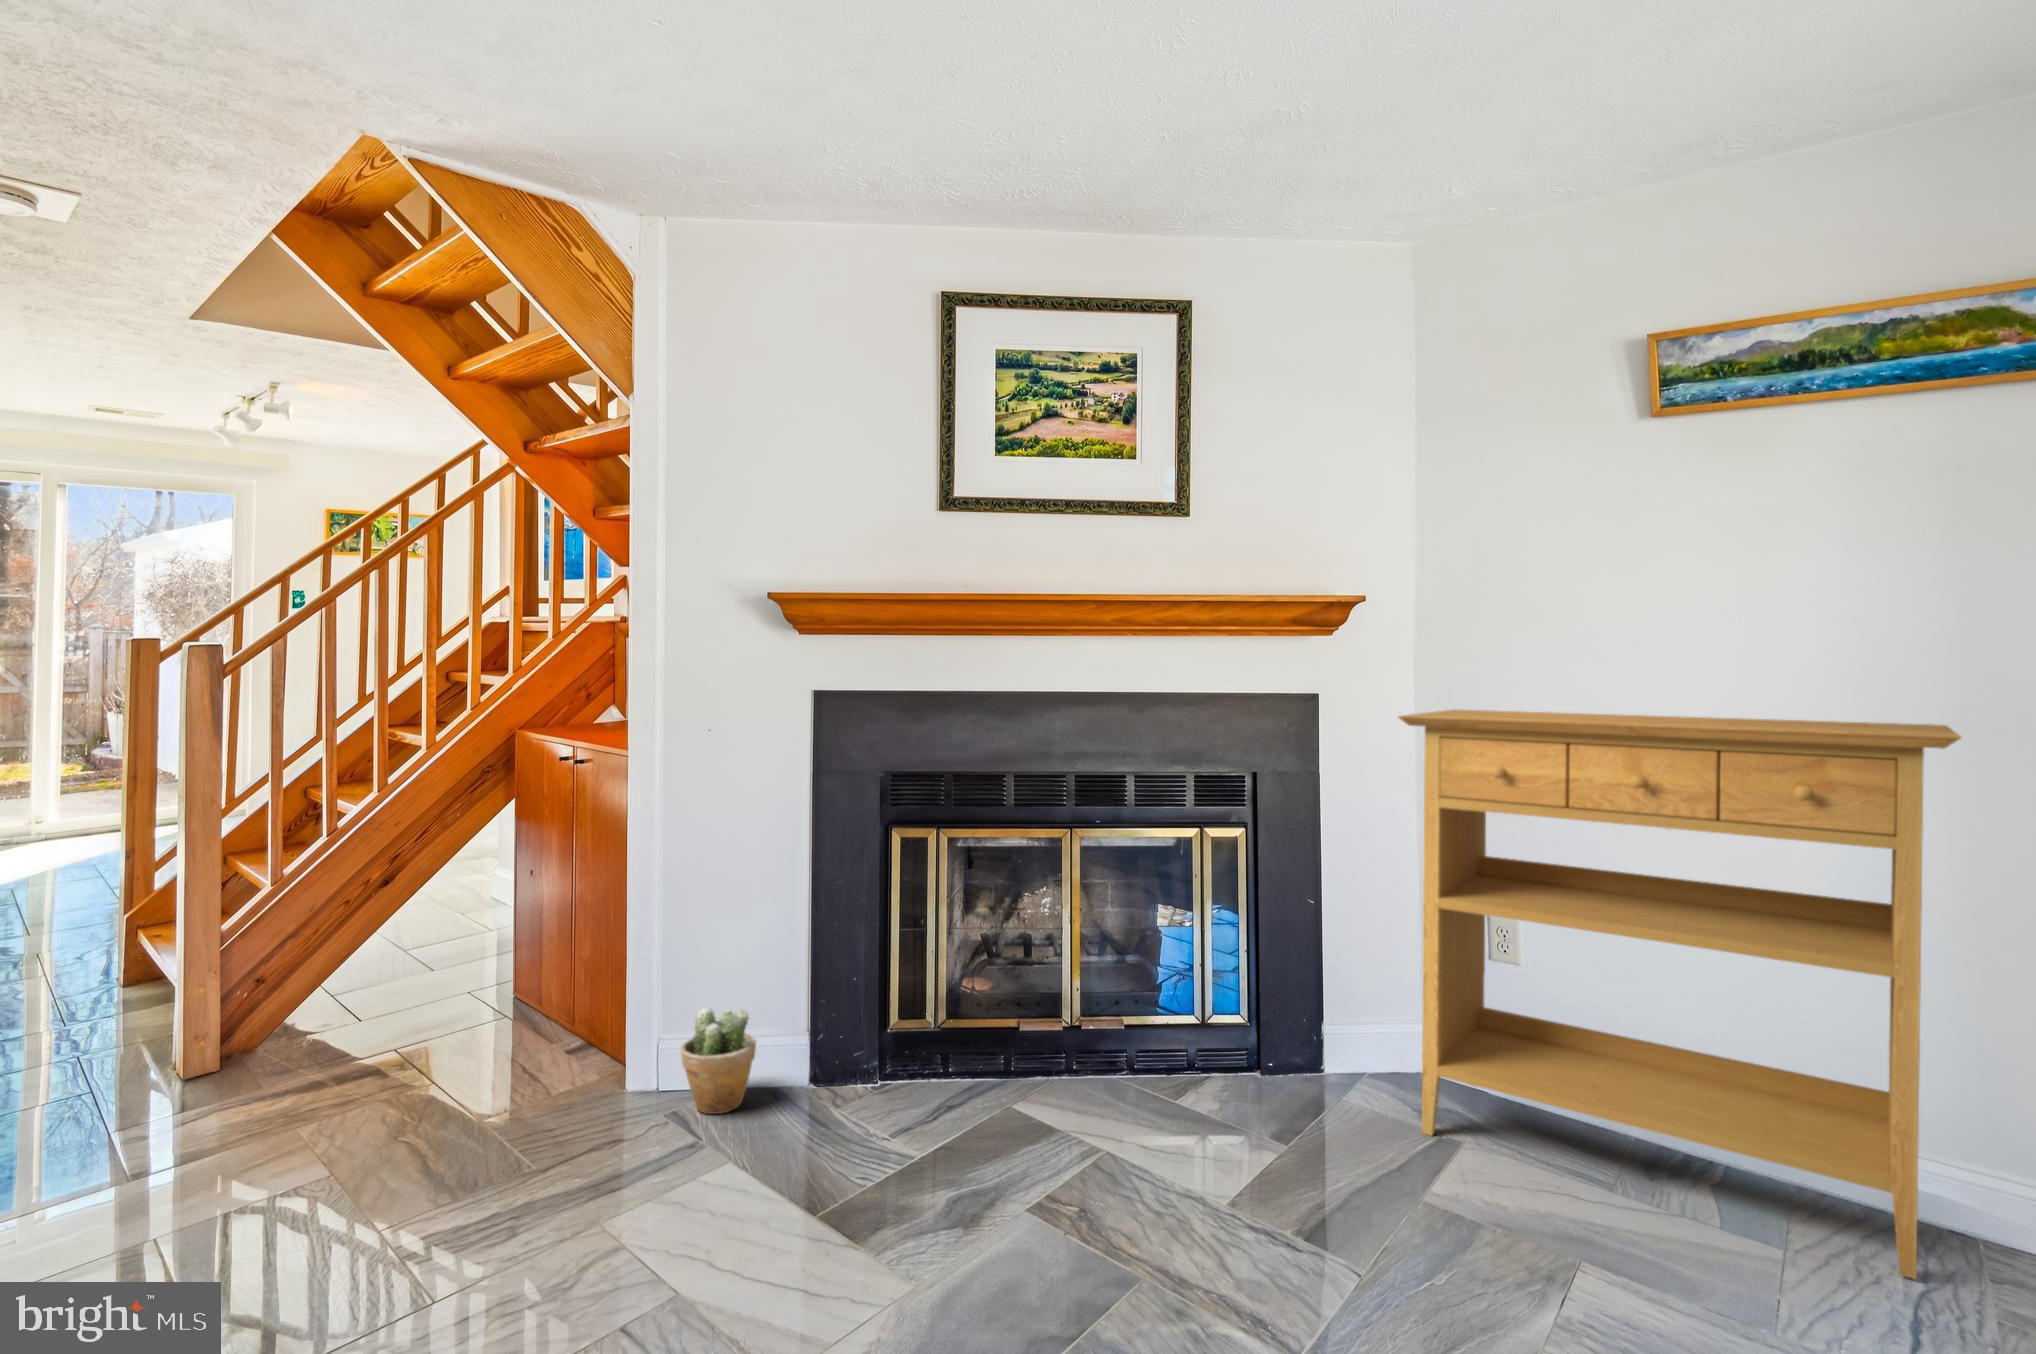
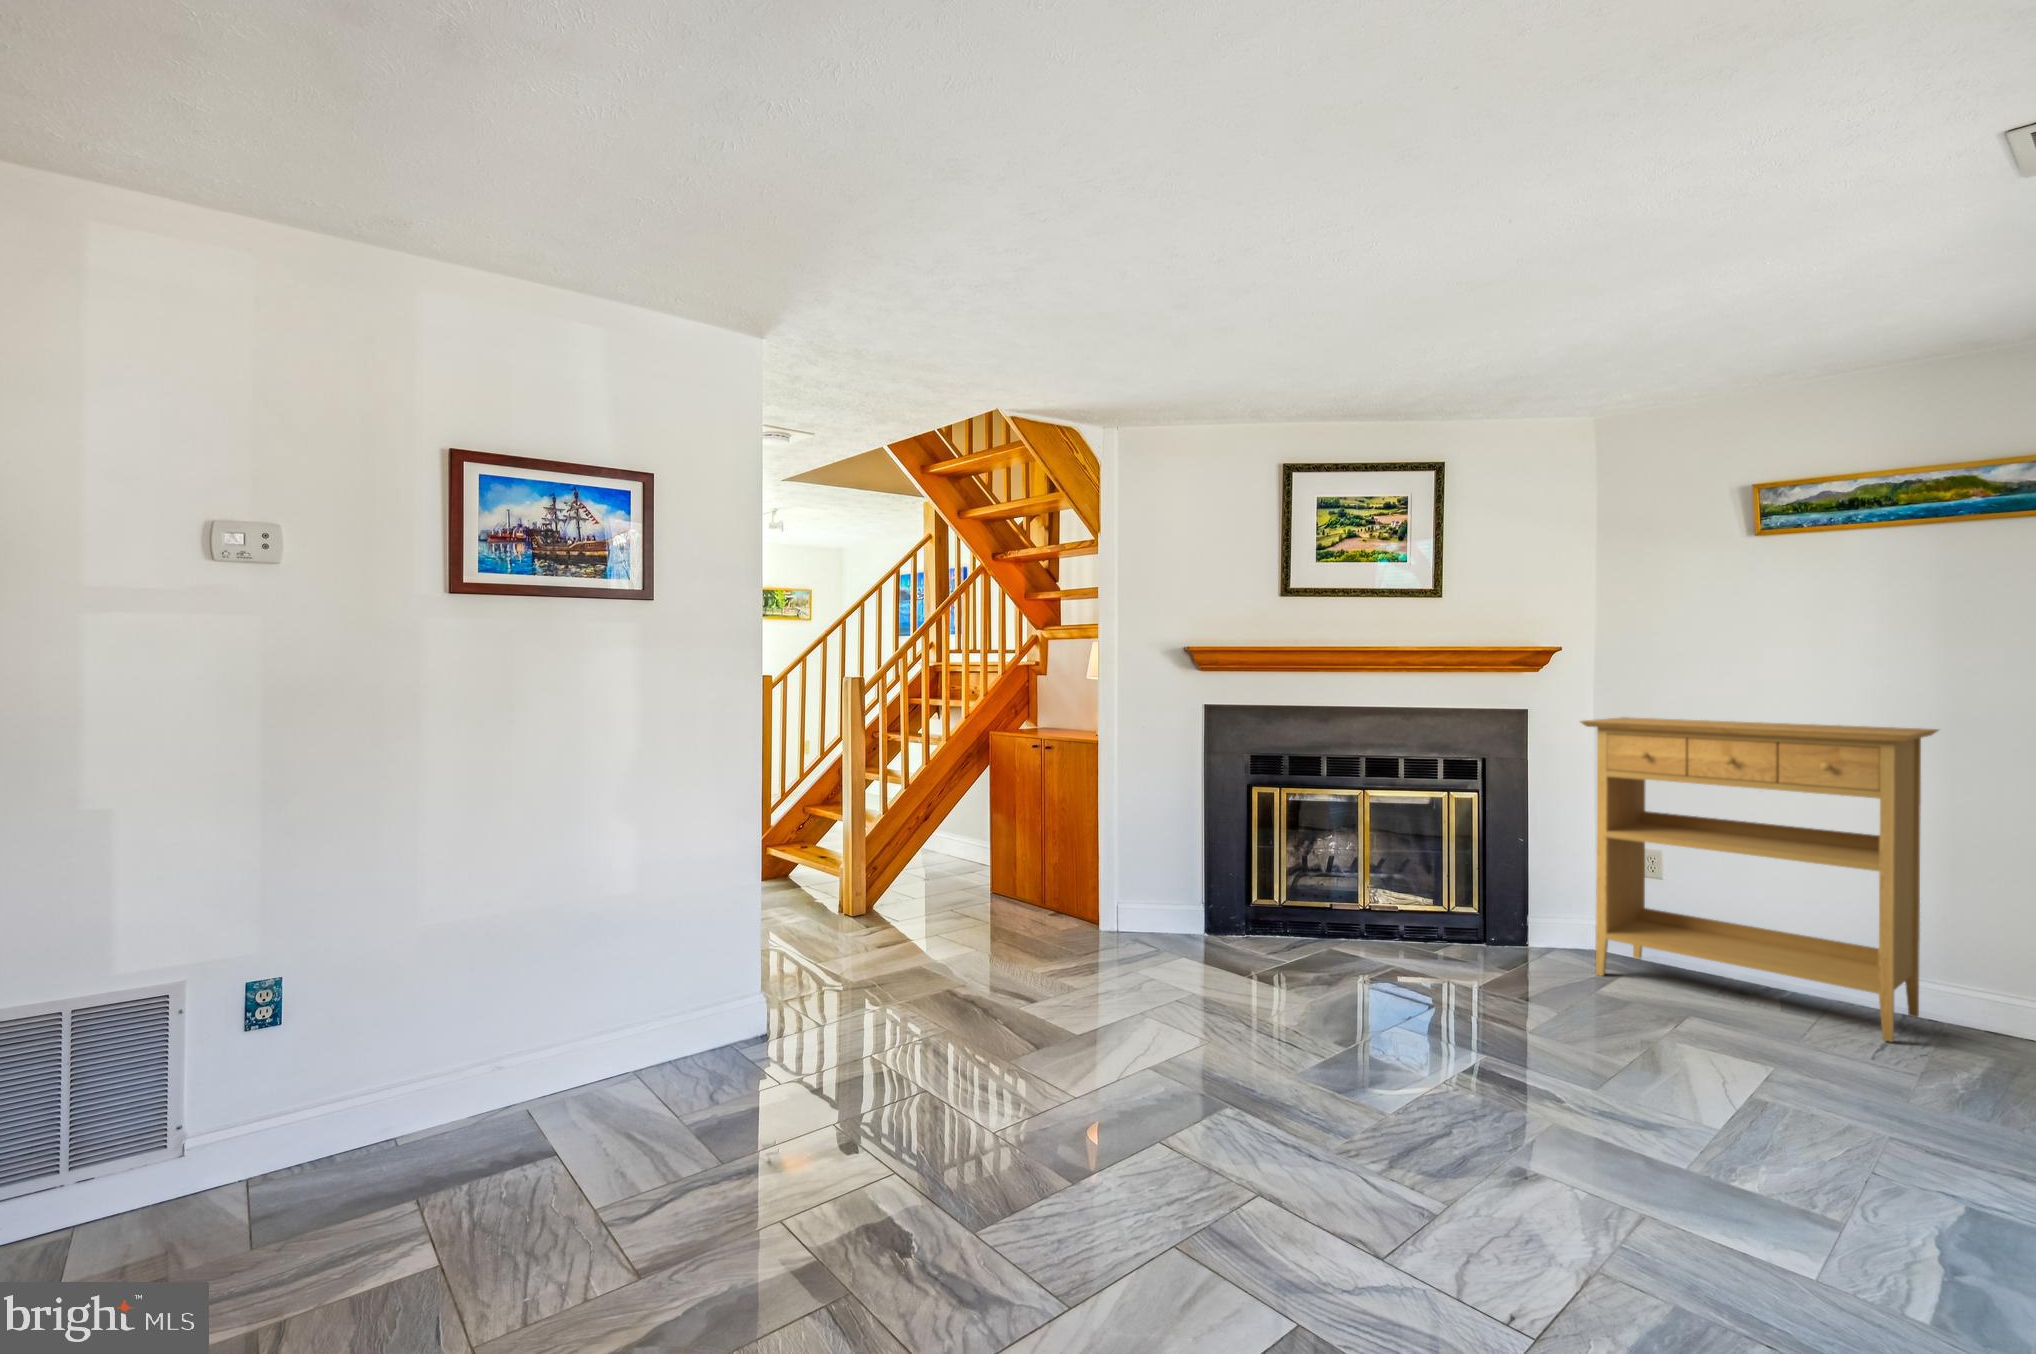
potted plant: present [681,1008,756,1114] -> none [1137,883,1178,942]

